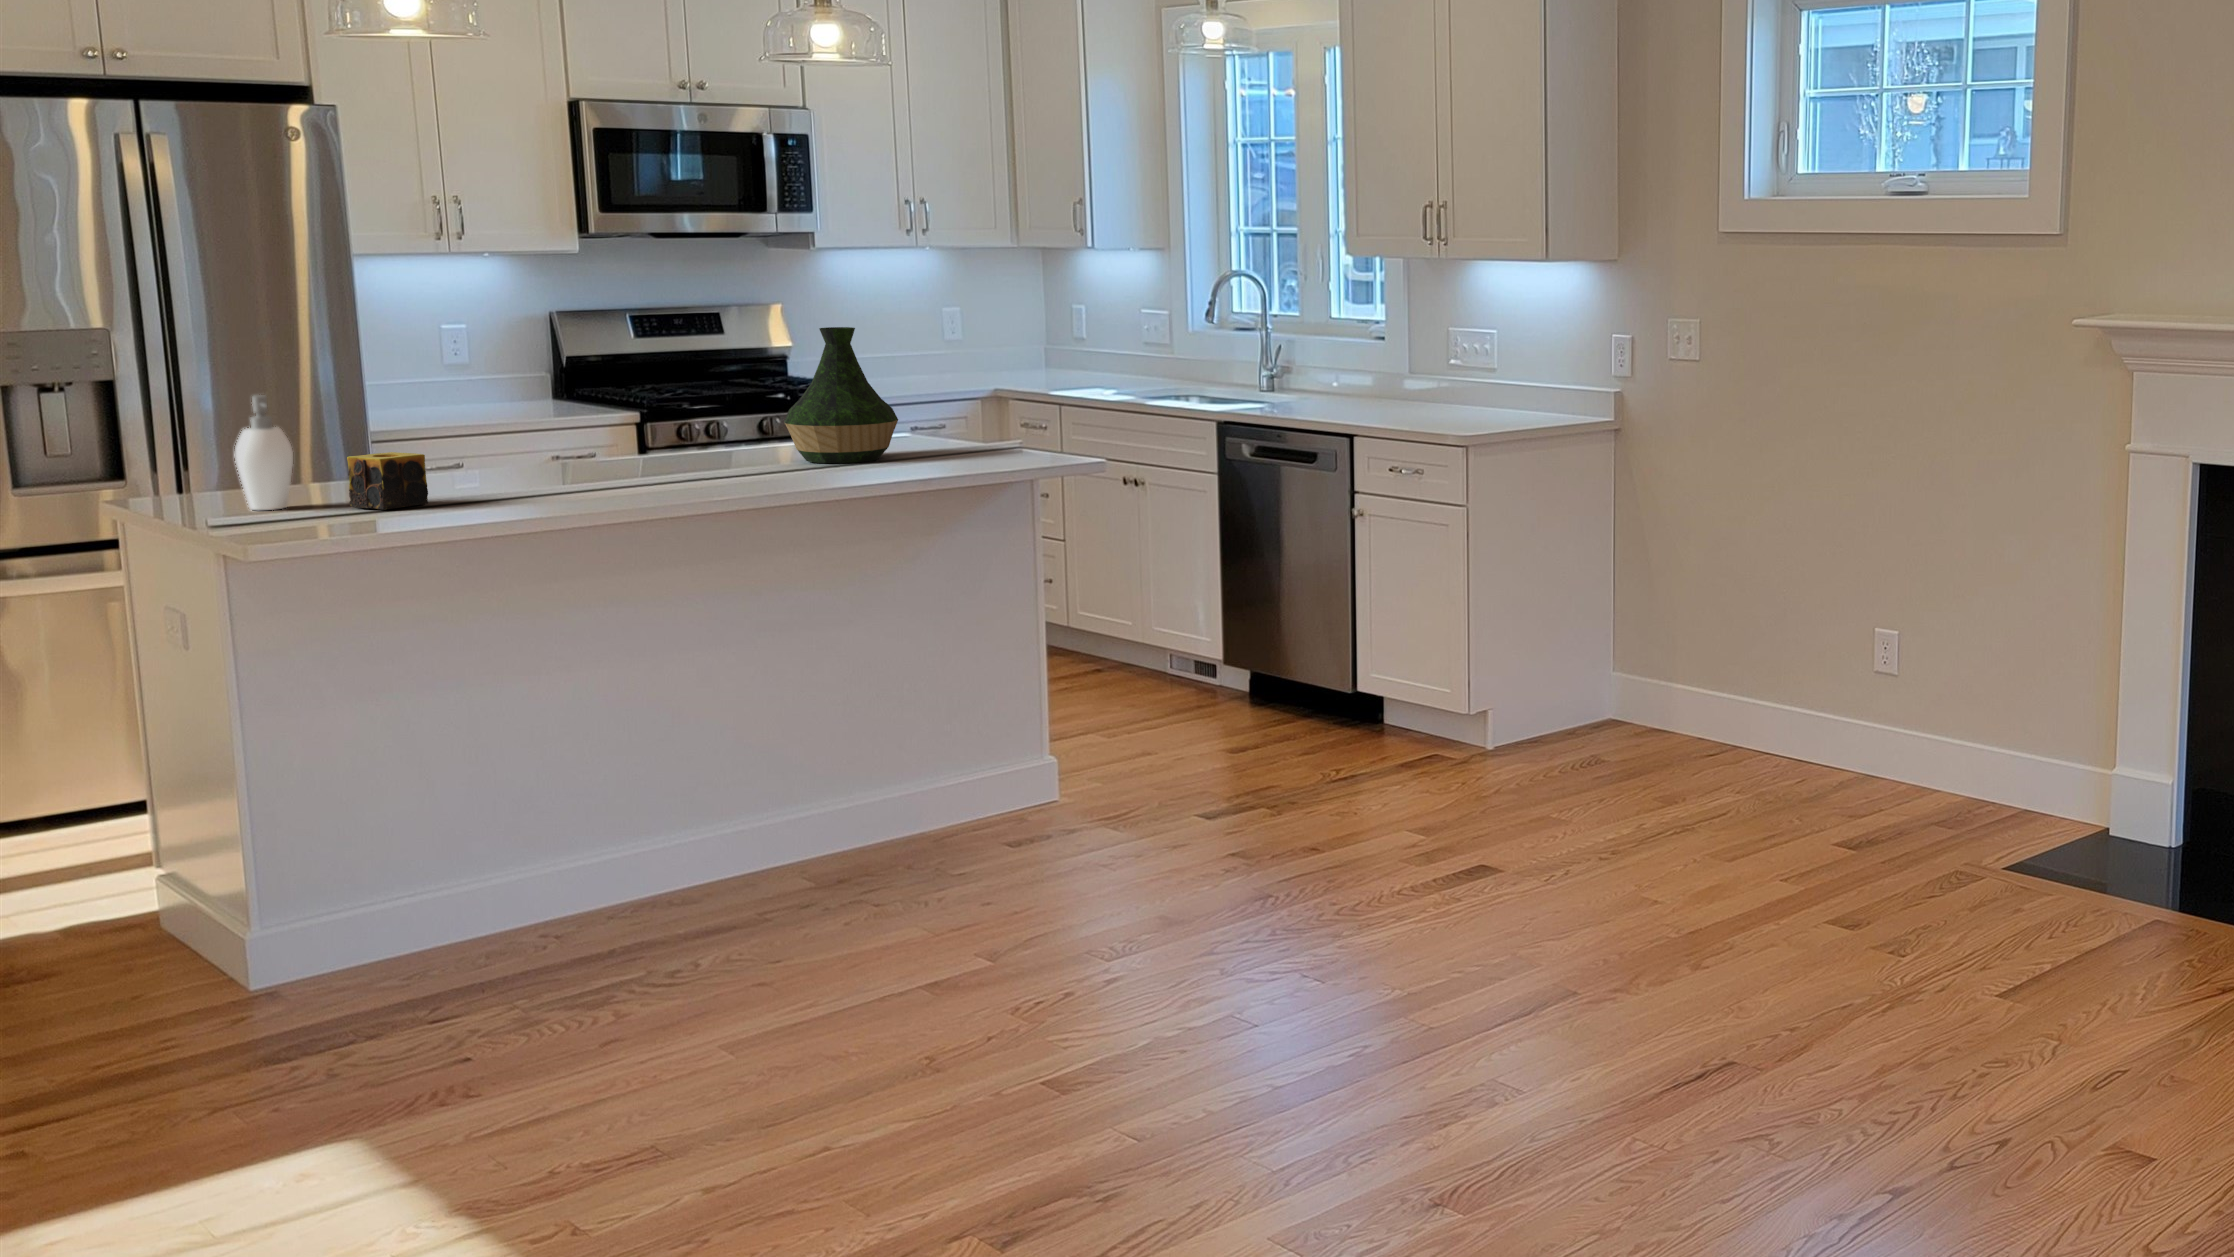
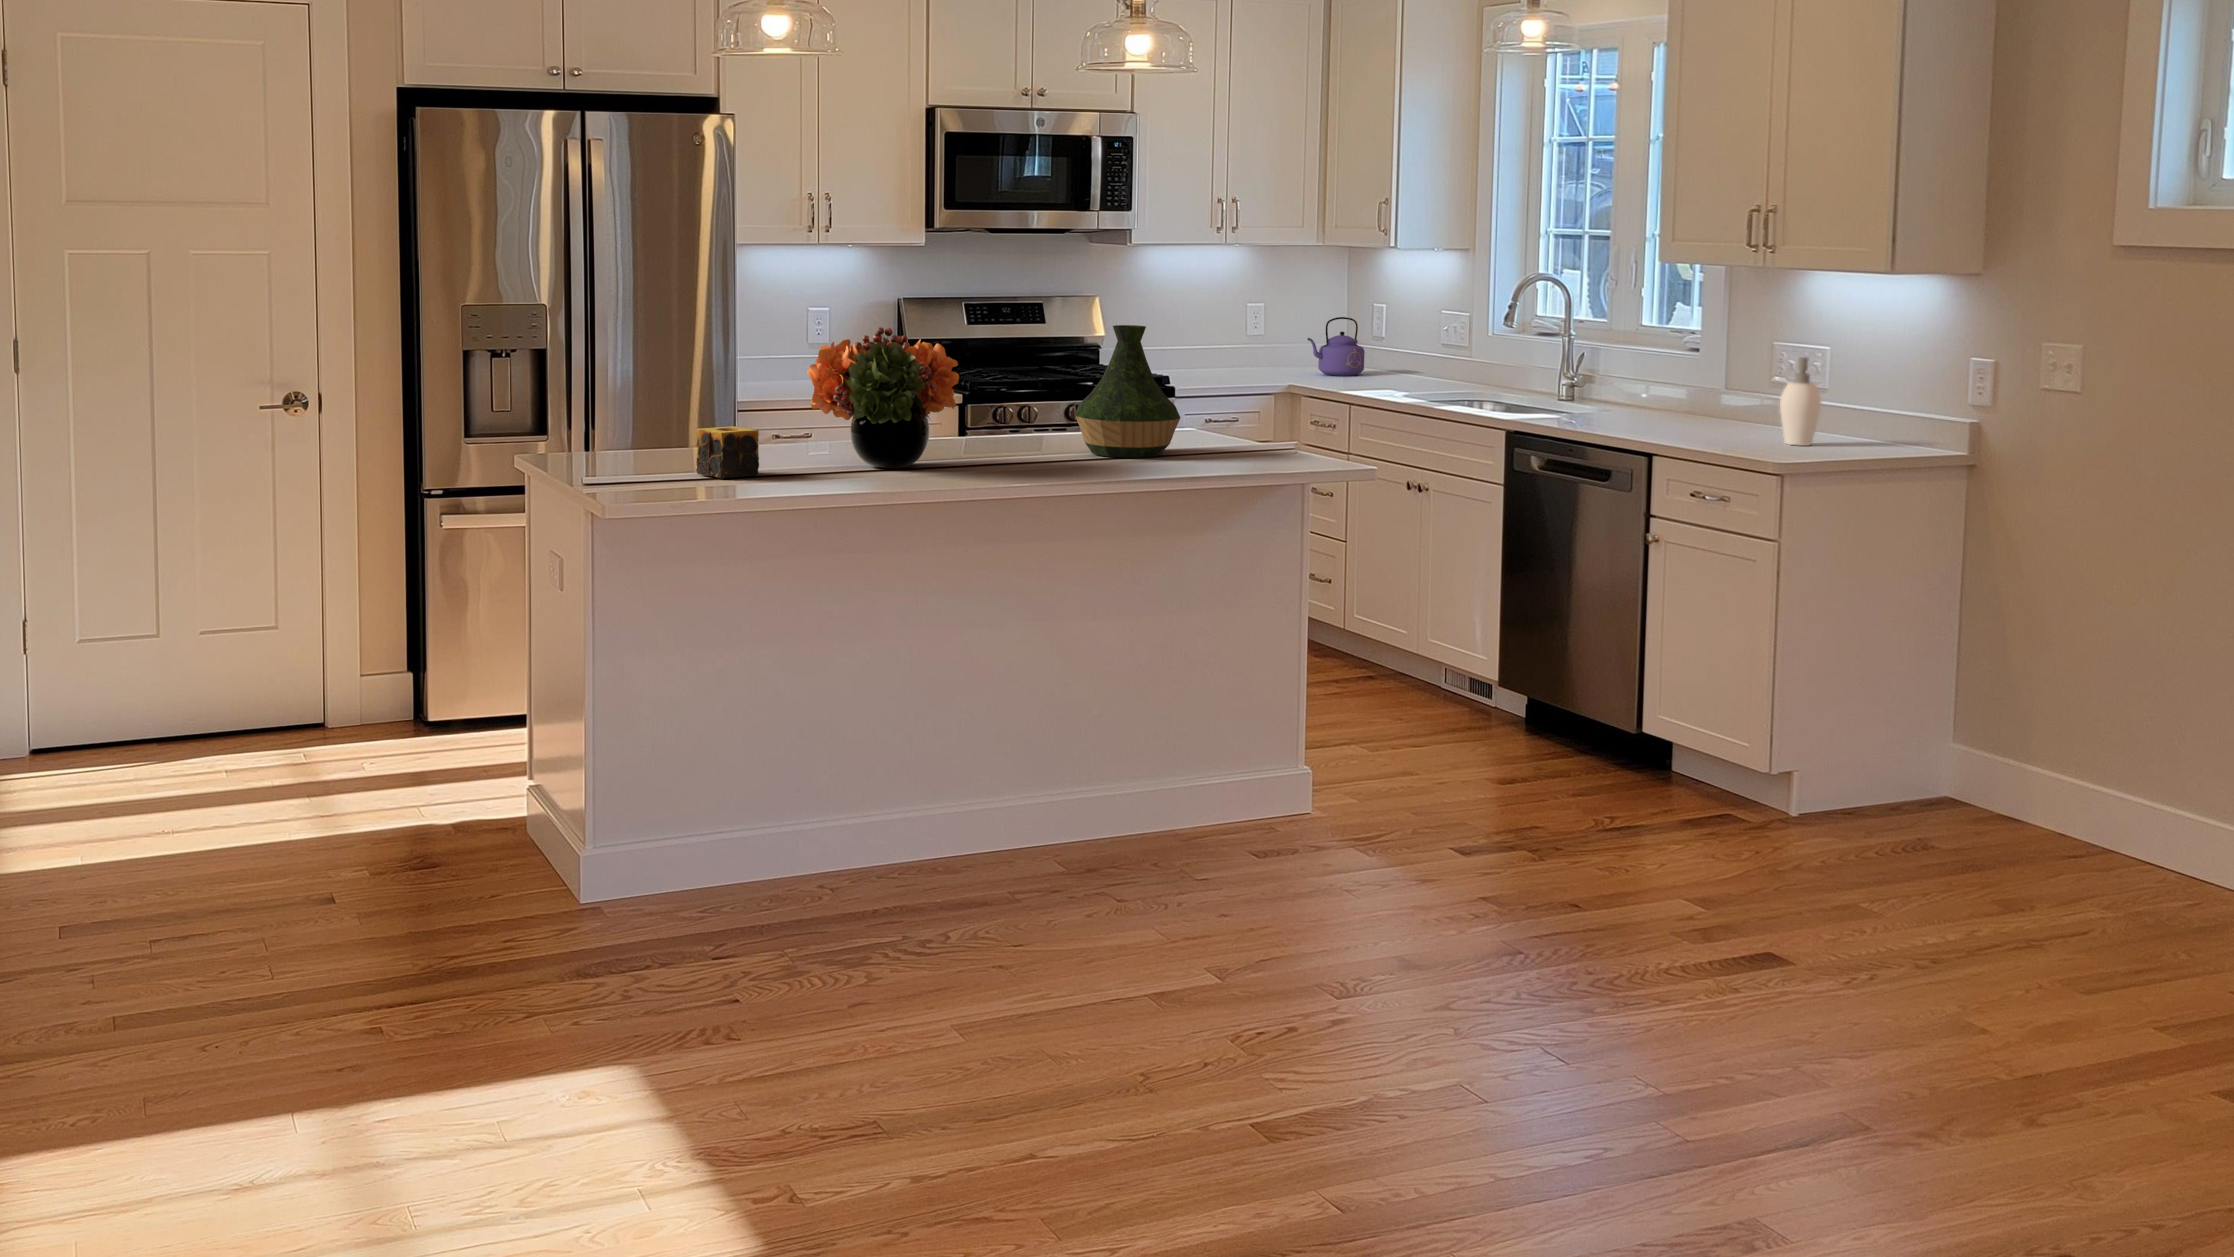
kettle: none [1008,318,1068,378] -> present [1308,317,1365,376]
flower arrangement: none [475,337,658,488] -> present [807,327,959,468]
soap dispenser: present [235,395,293,510] -> present [1780,357,1821,446]

